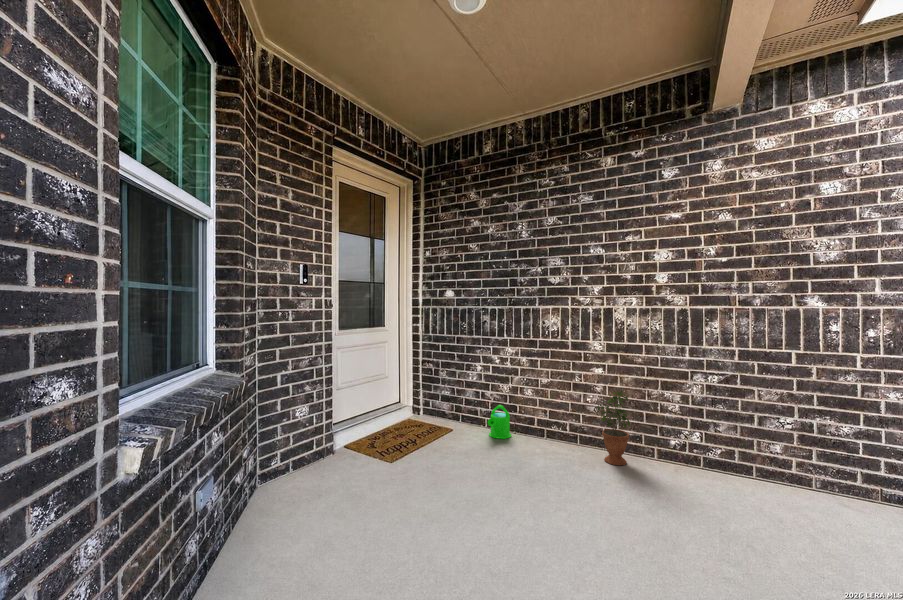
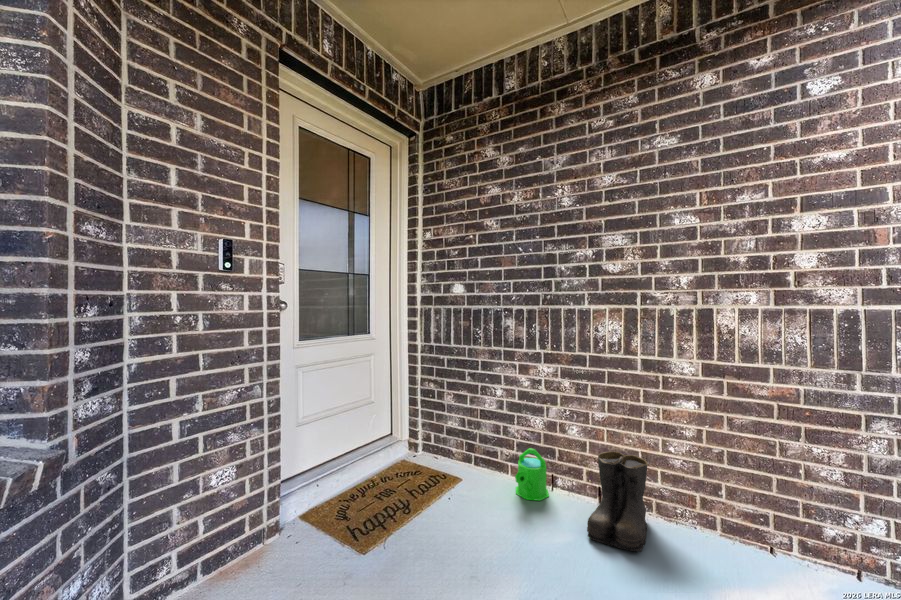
potted plant: present [597,391,630,465] -> none [695,437,759,571]
boots: none [531,404,573,458] -> present [587,452,648,552]

